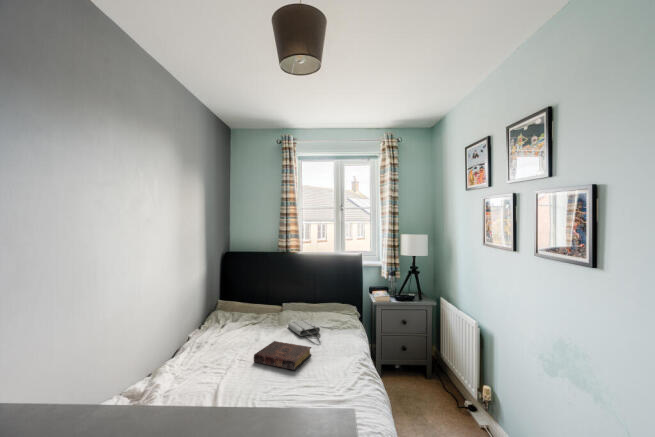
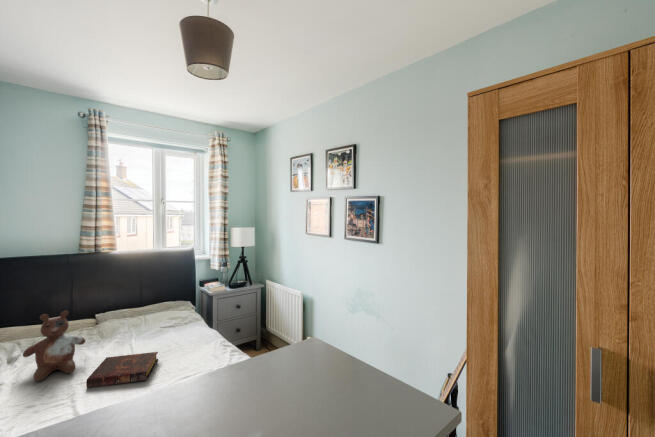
stuffed bear: none [225,294,263,347] -> present [23,311,85,381]
tote bag: present [288,320,320,339] -> none [114,325,162,343]

